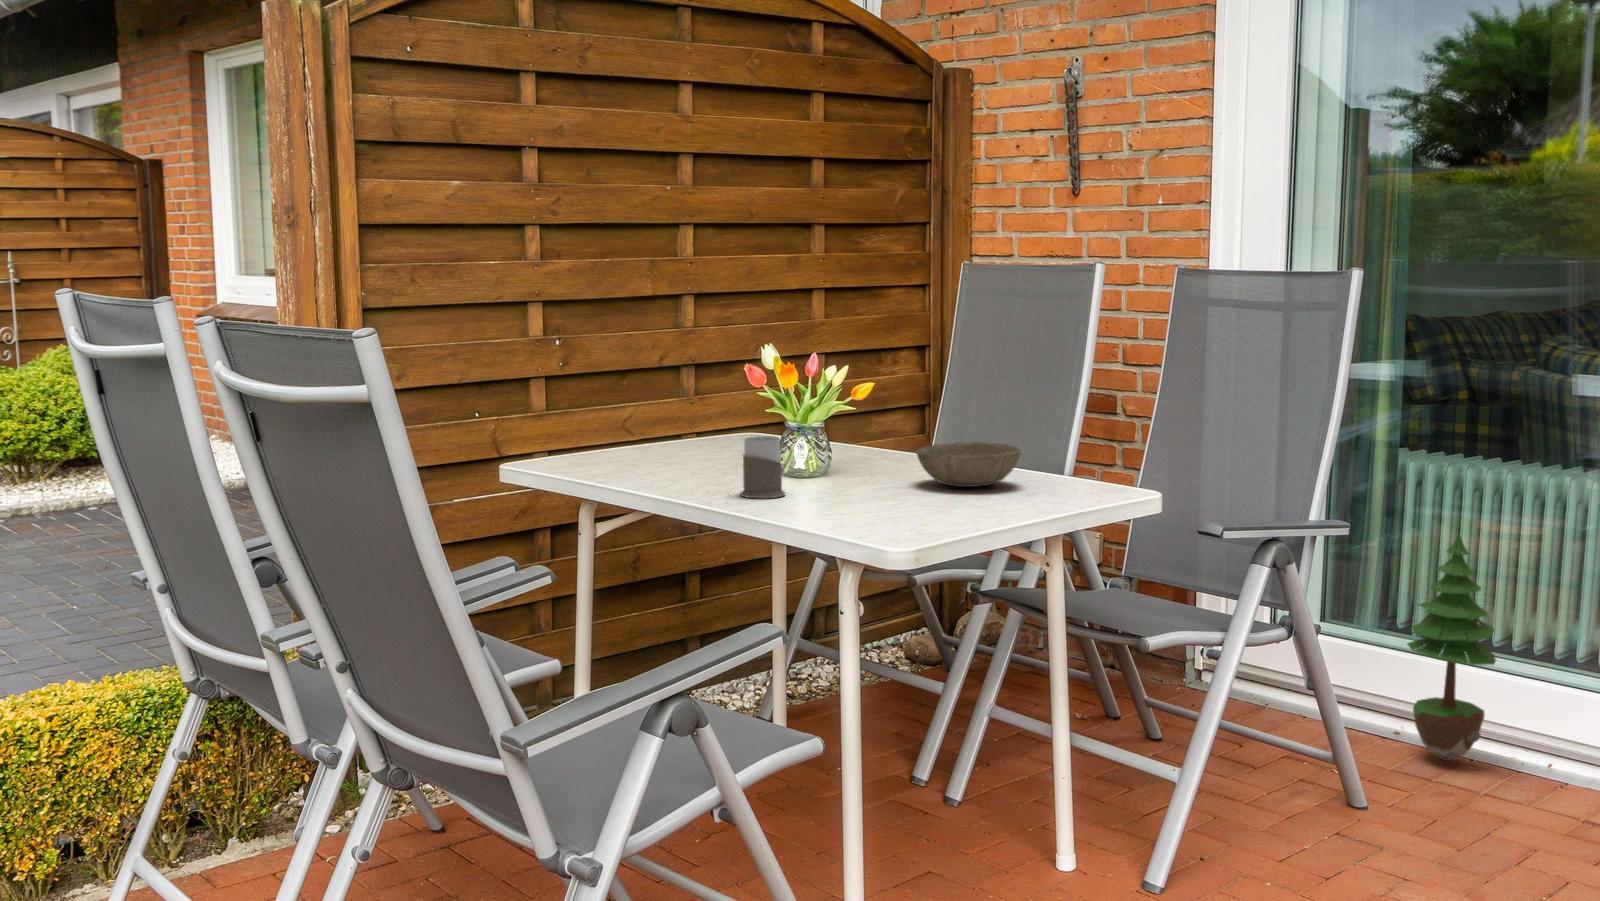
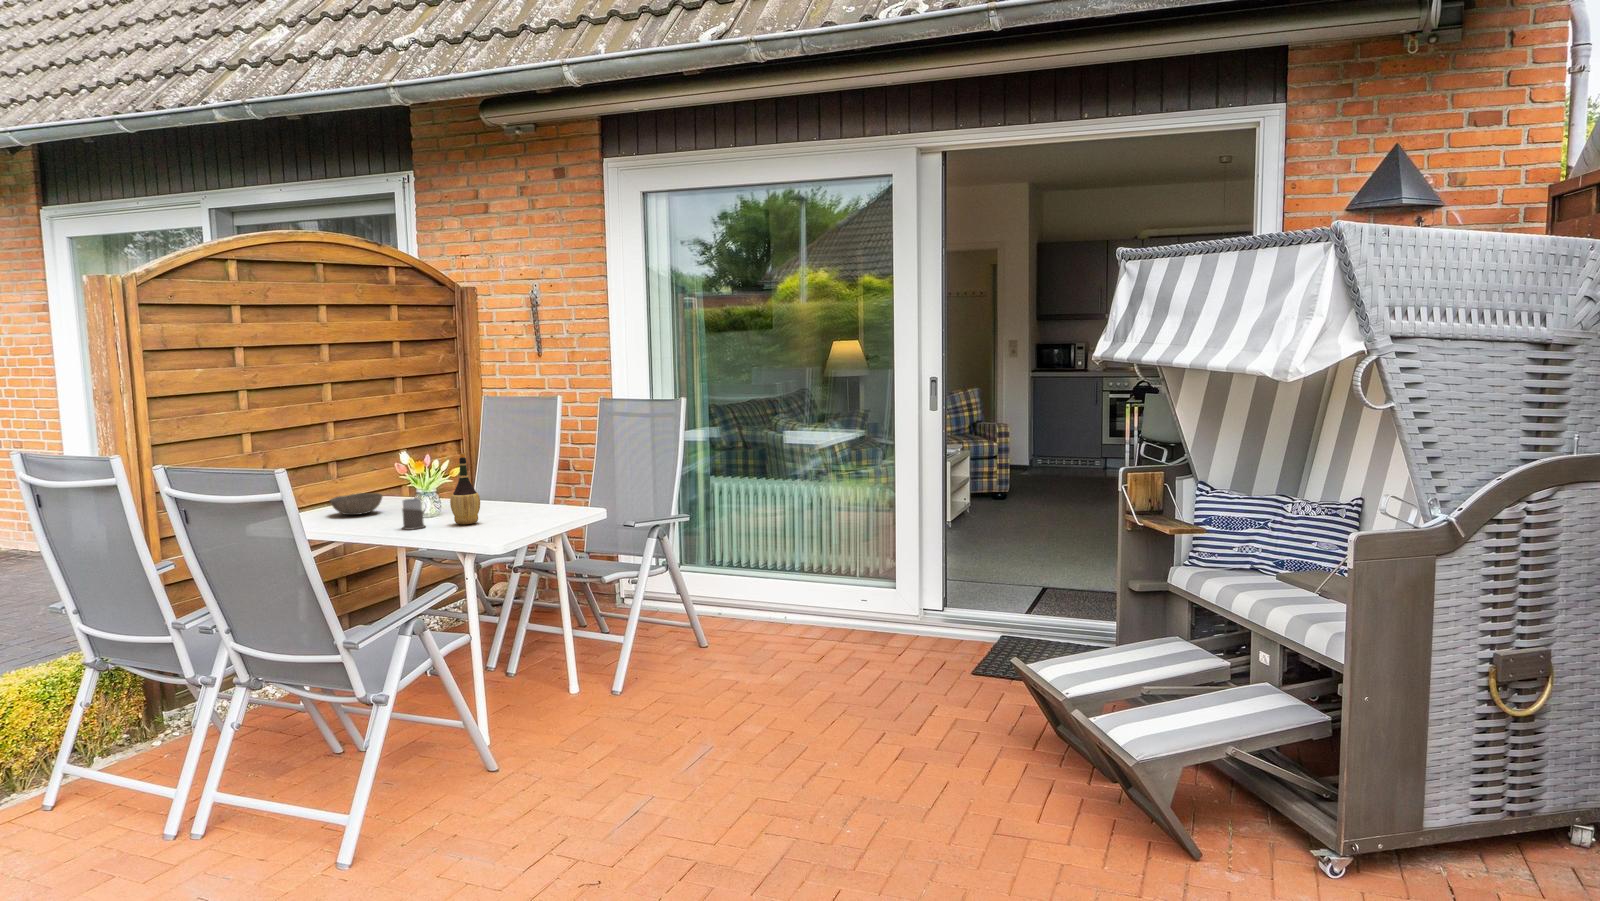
wine bottle: none [835,349,894,498] -> present [450,453,480,524]
bowl: present [916,442,1021,487] -> present [330,493,382,515]
potted tree: present [1407,534,1496,761] -> none [719,514,758,621]

